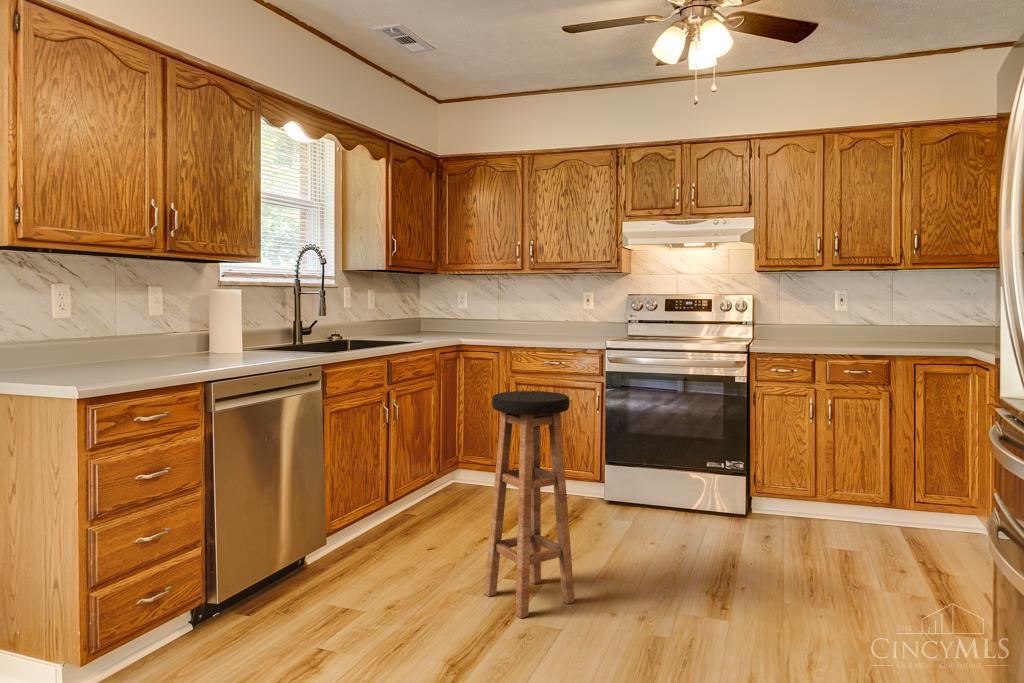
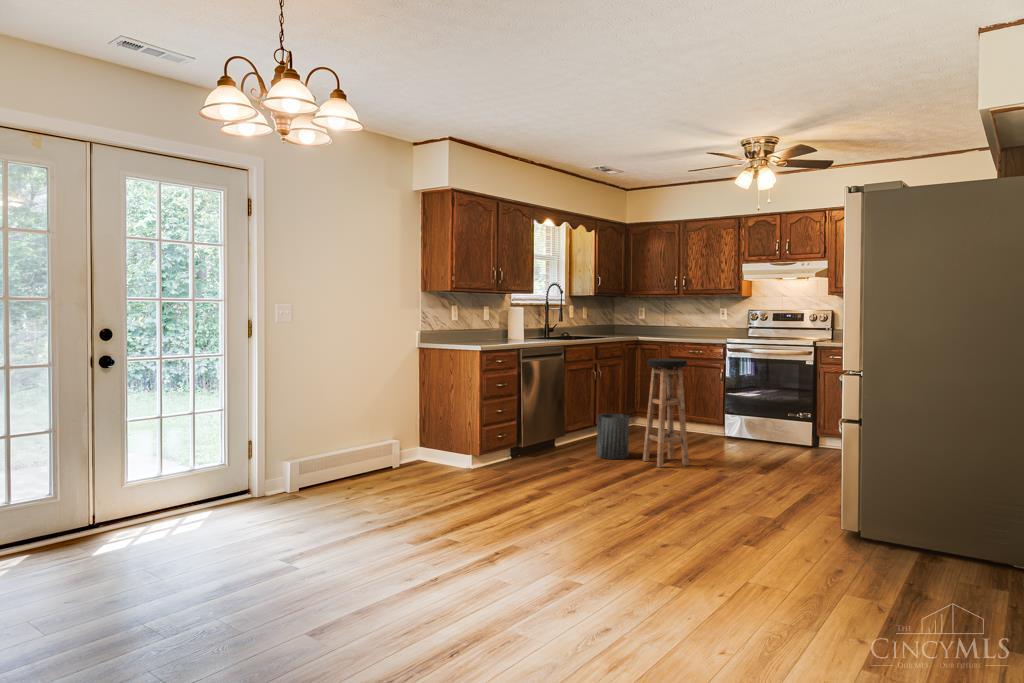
trash can: none [393,497,455,596] -> present [597,414,629,459]

